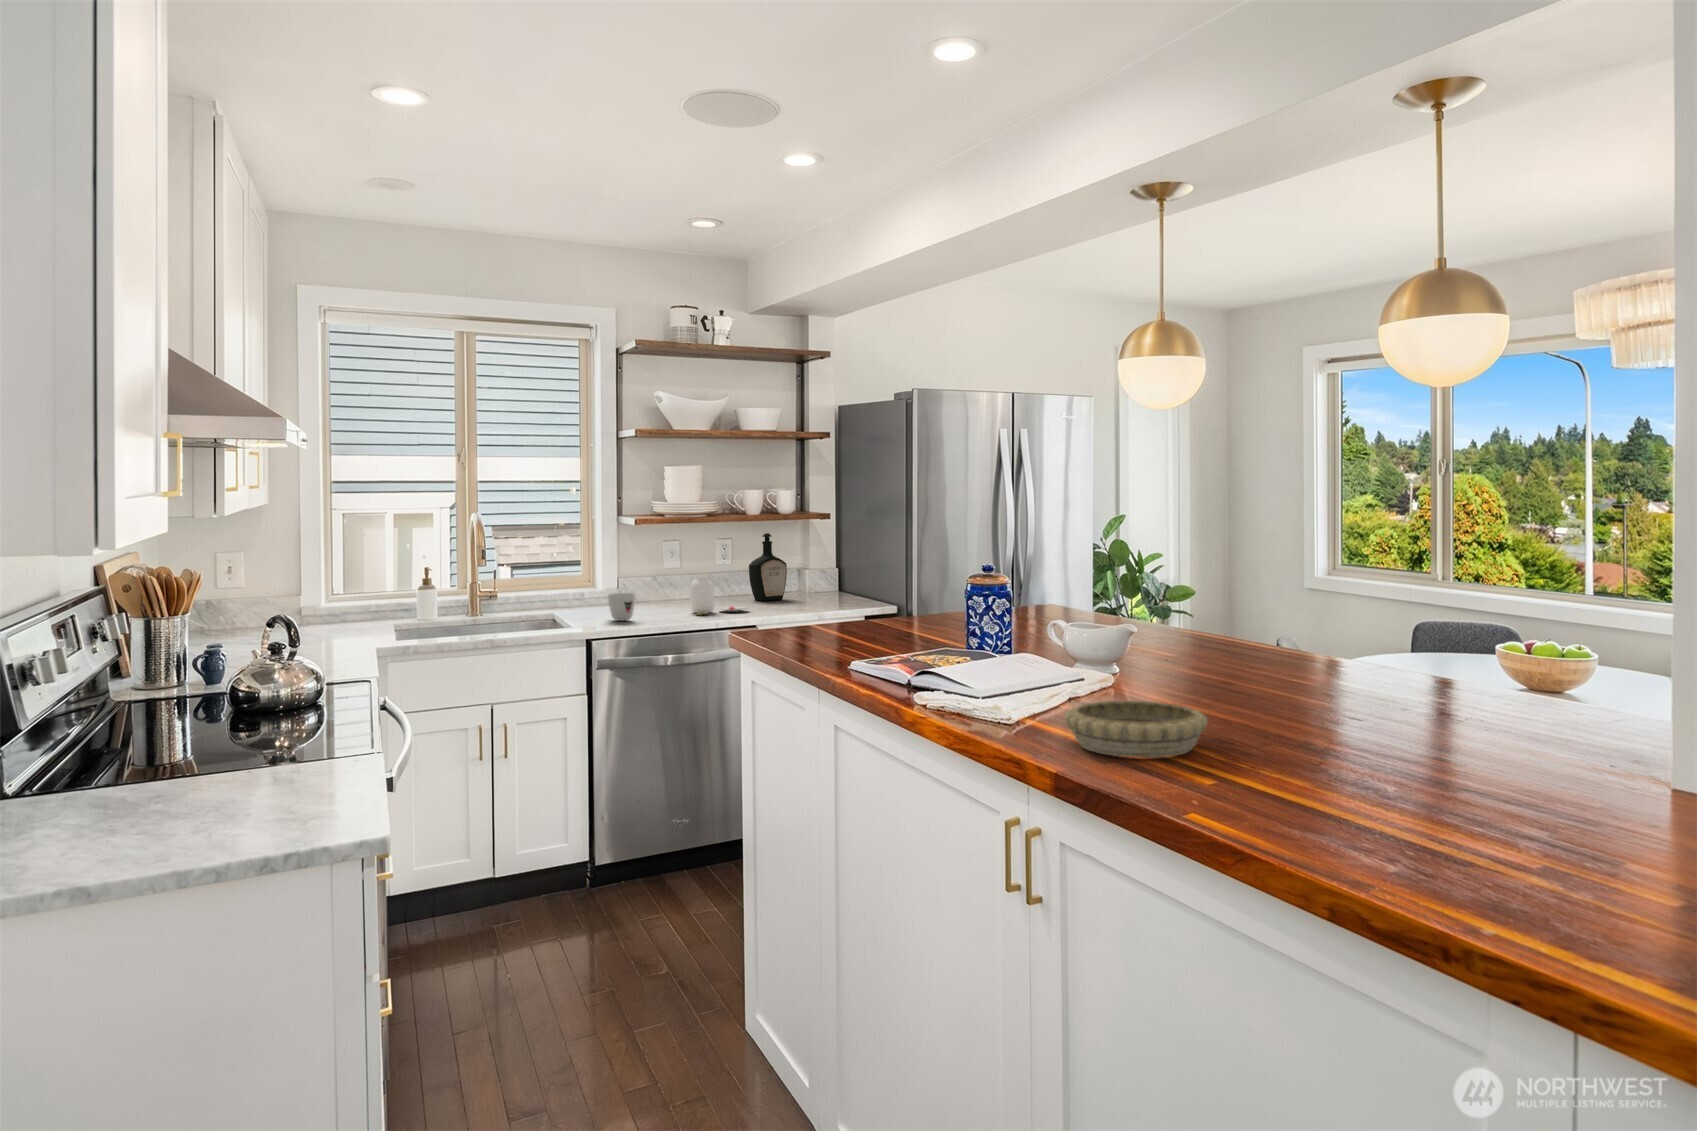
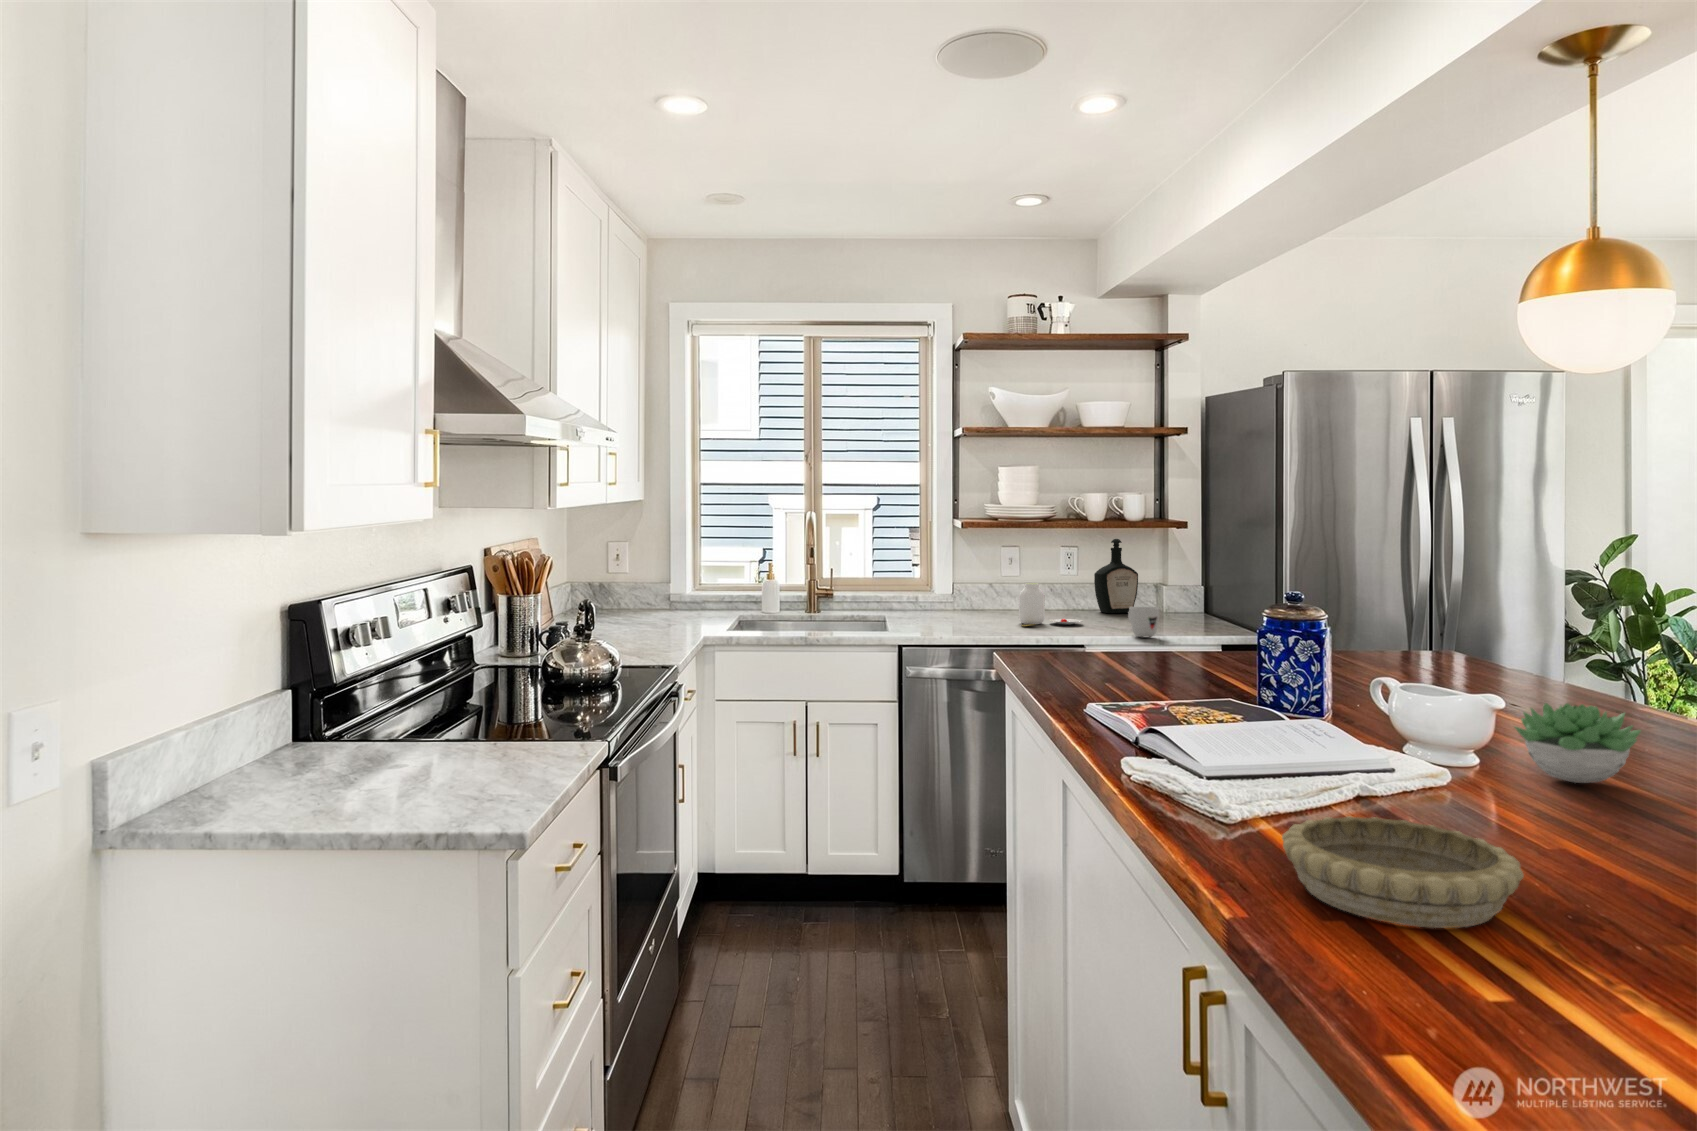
mug: present [608,593,635,621] -> present [1128,607,1160,637]
succulent plant: none [1149,627,1220,680] -> present [1515,703,1641,783]

